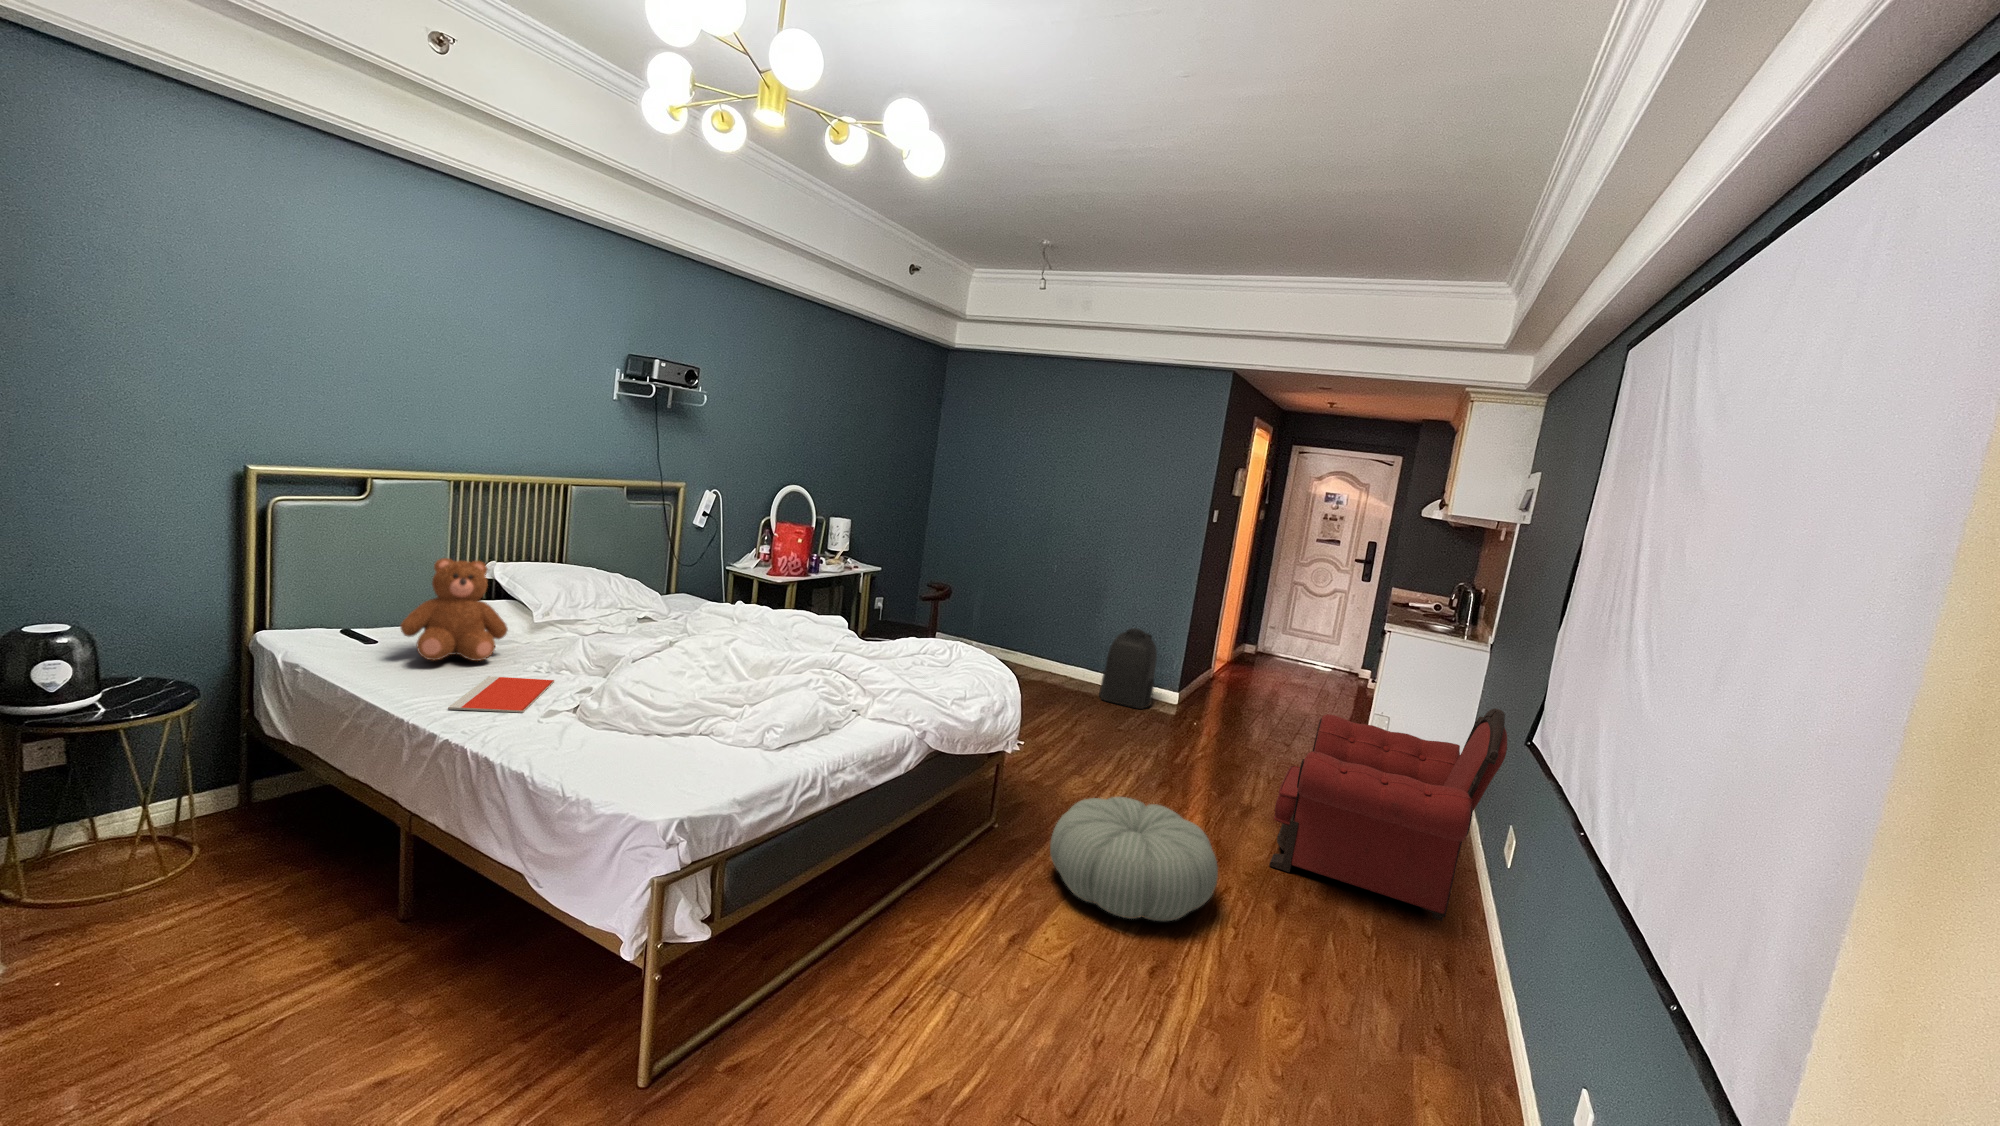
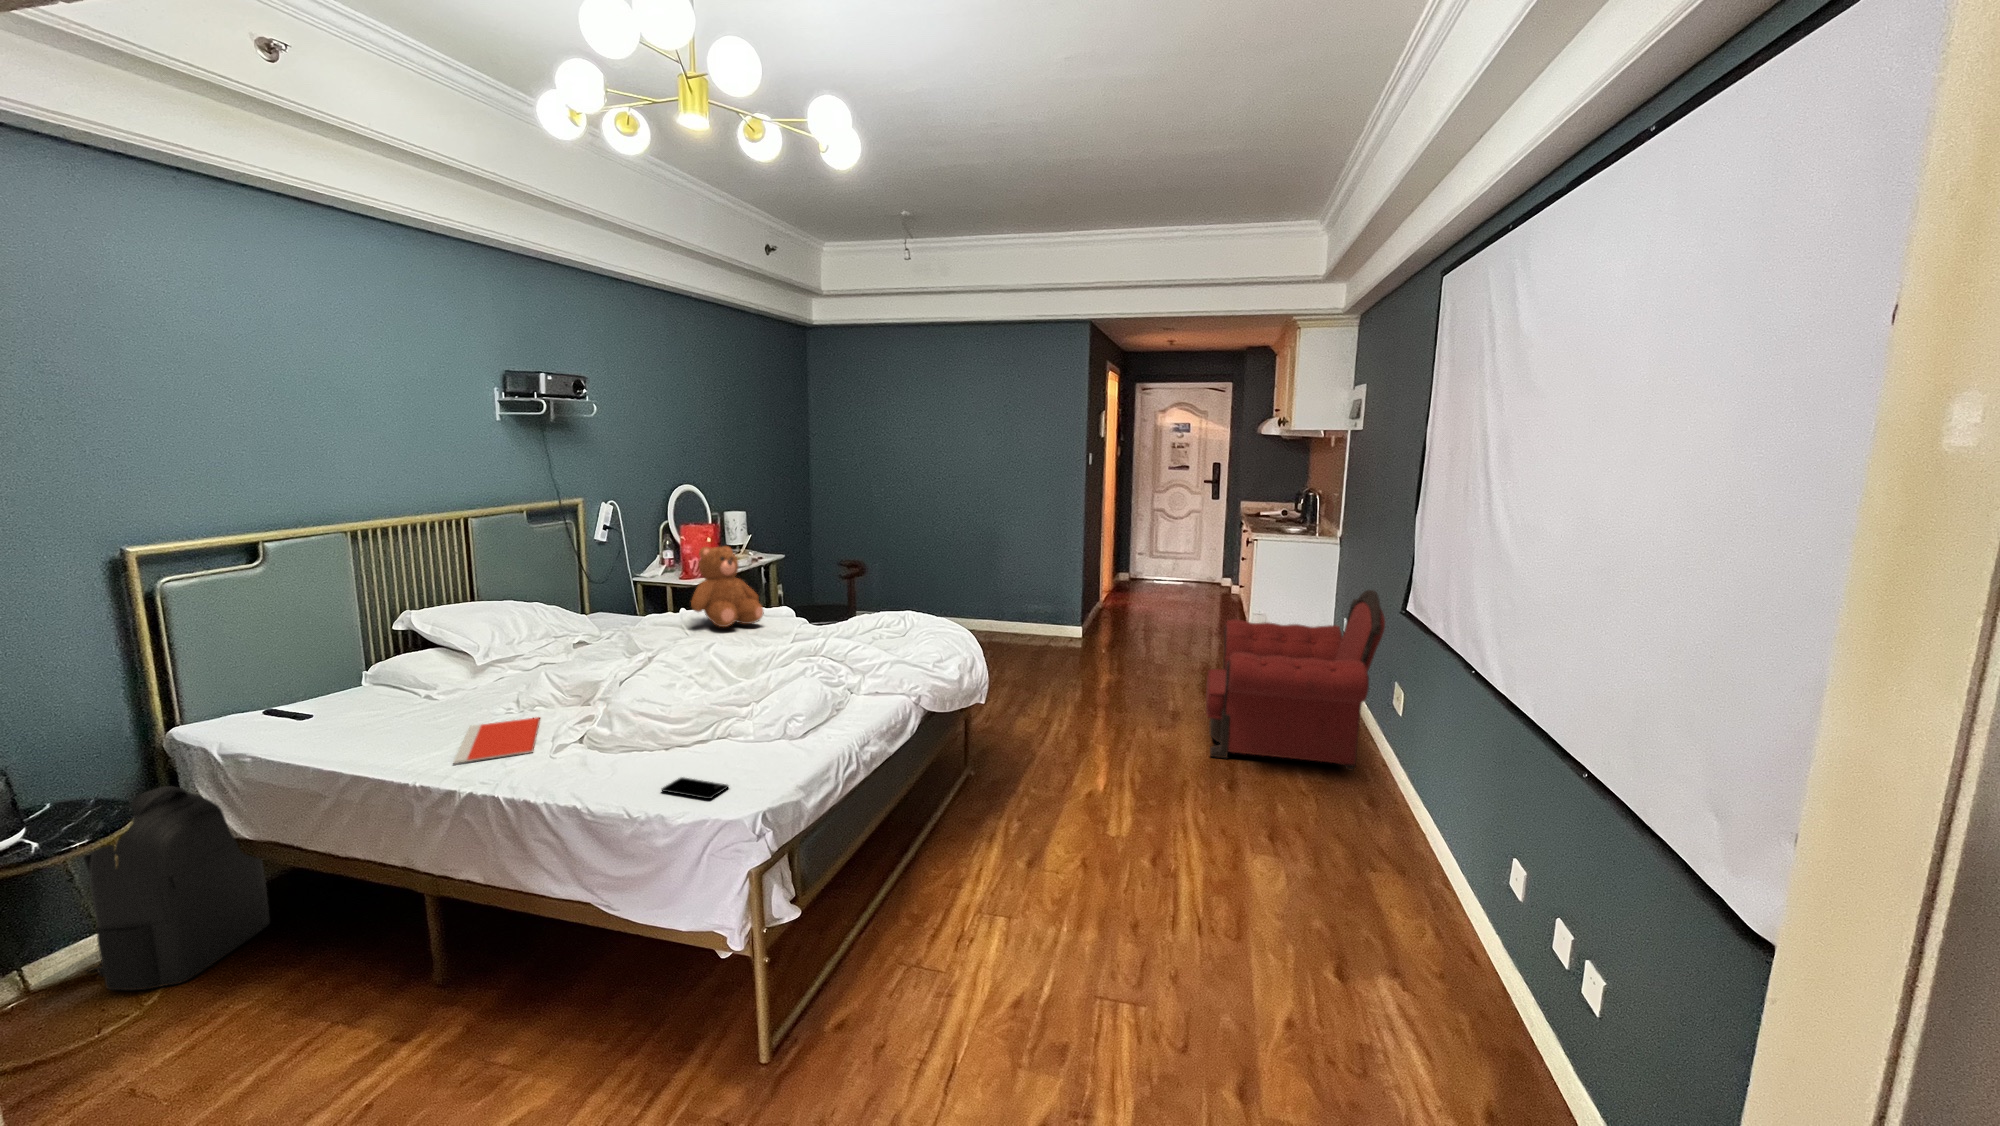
teddy bear: present [400,558,508,661] -> present [691,546,764,627]
backpack: present [1099,628,1157,709] -> present [84,786,270,990]
smartphone: none [604,766,668,794] -> present [661,777,729,799]
pouf: present [1050,797,1218,921] -> none [1033,723,1181,824]

